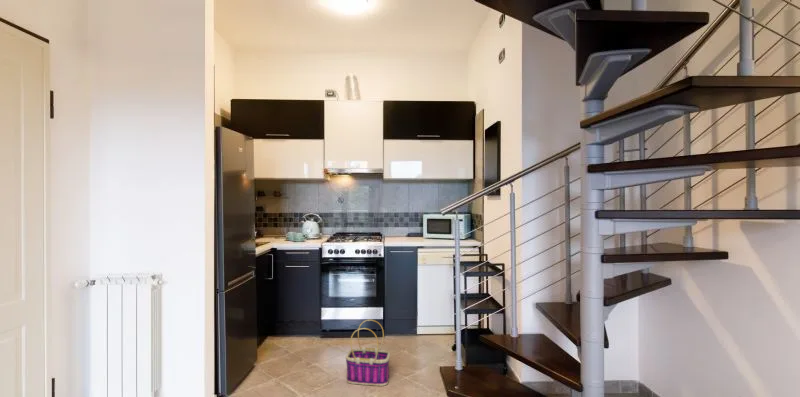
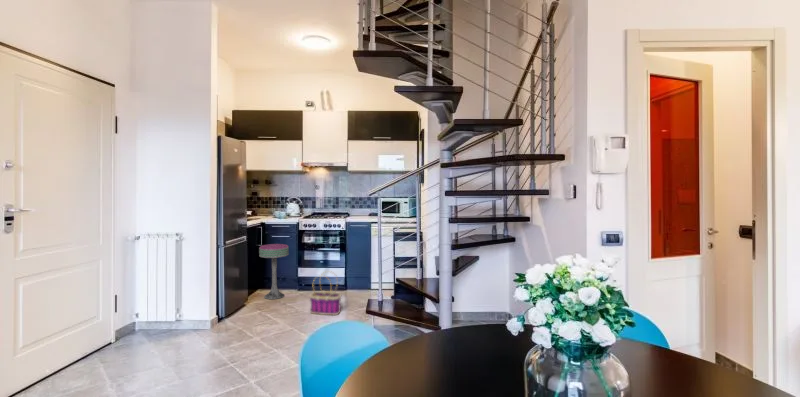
bar stool: none [270,277,310,356] -> present [259,244,289,299]

